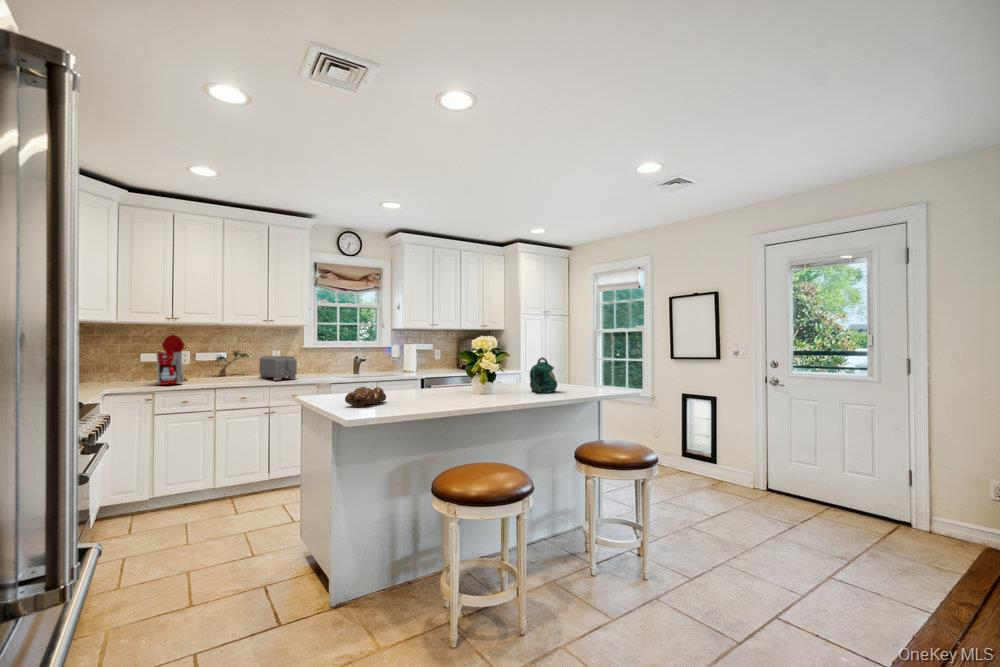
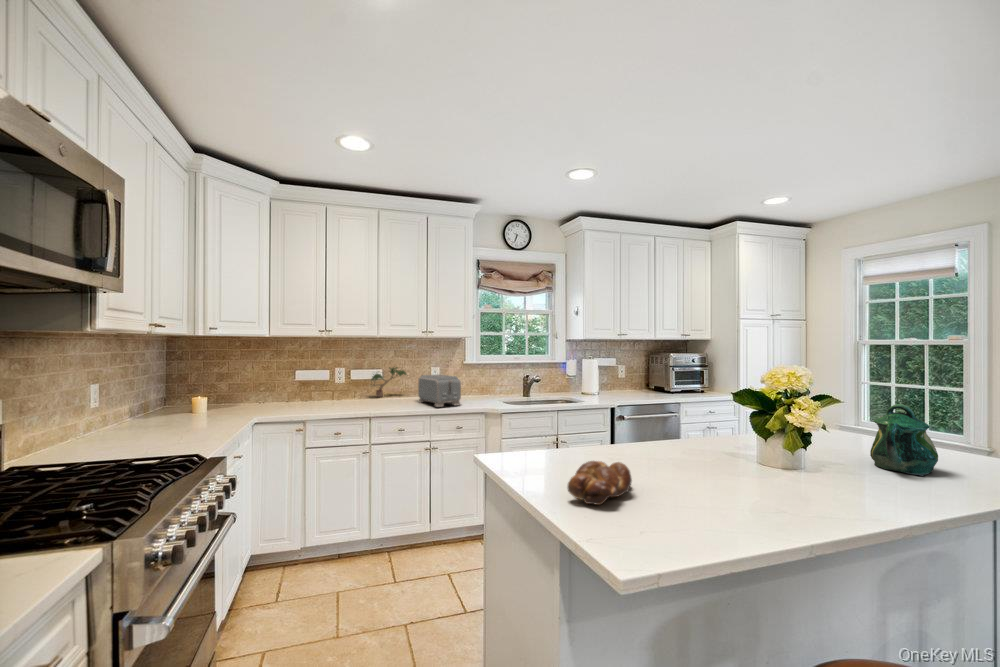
coffee maker: present [156,335,188,385] -> none [309,350,342,411]

